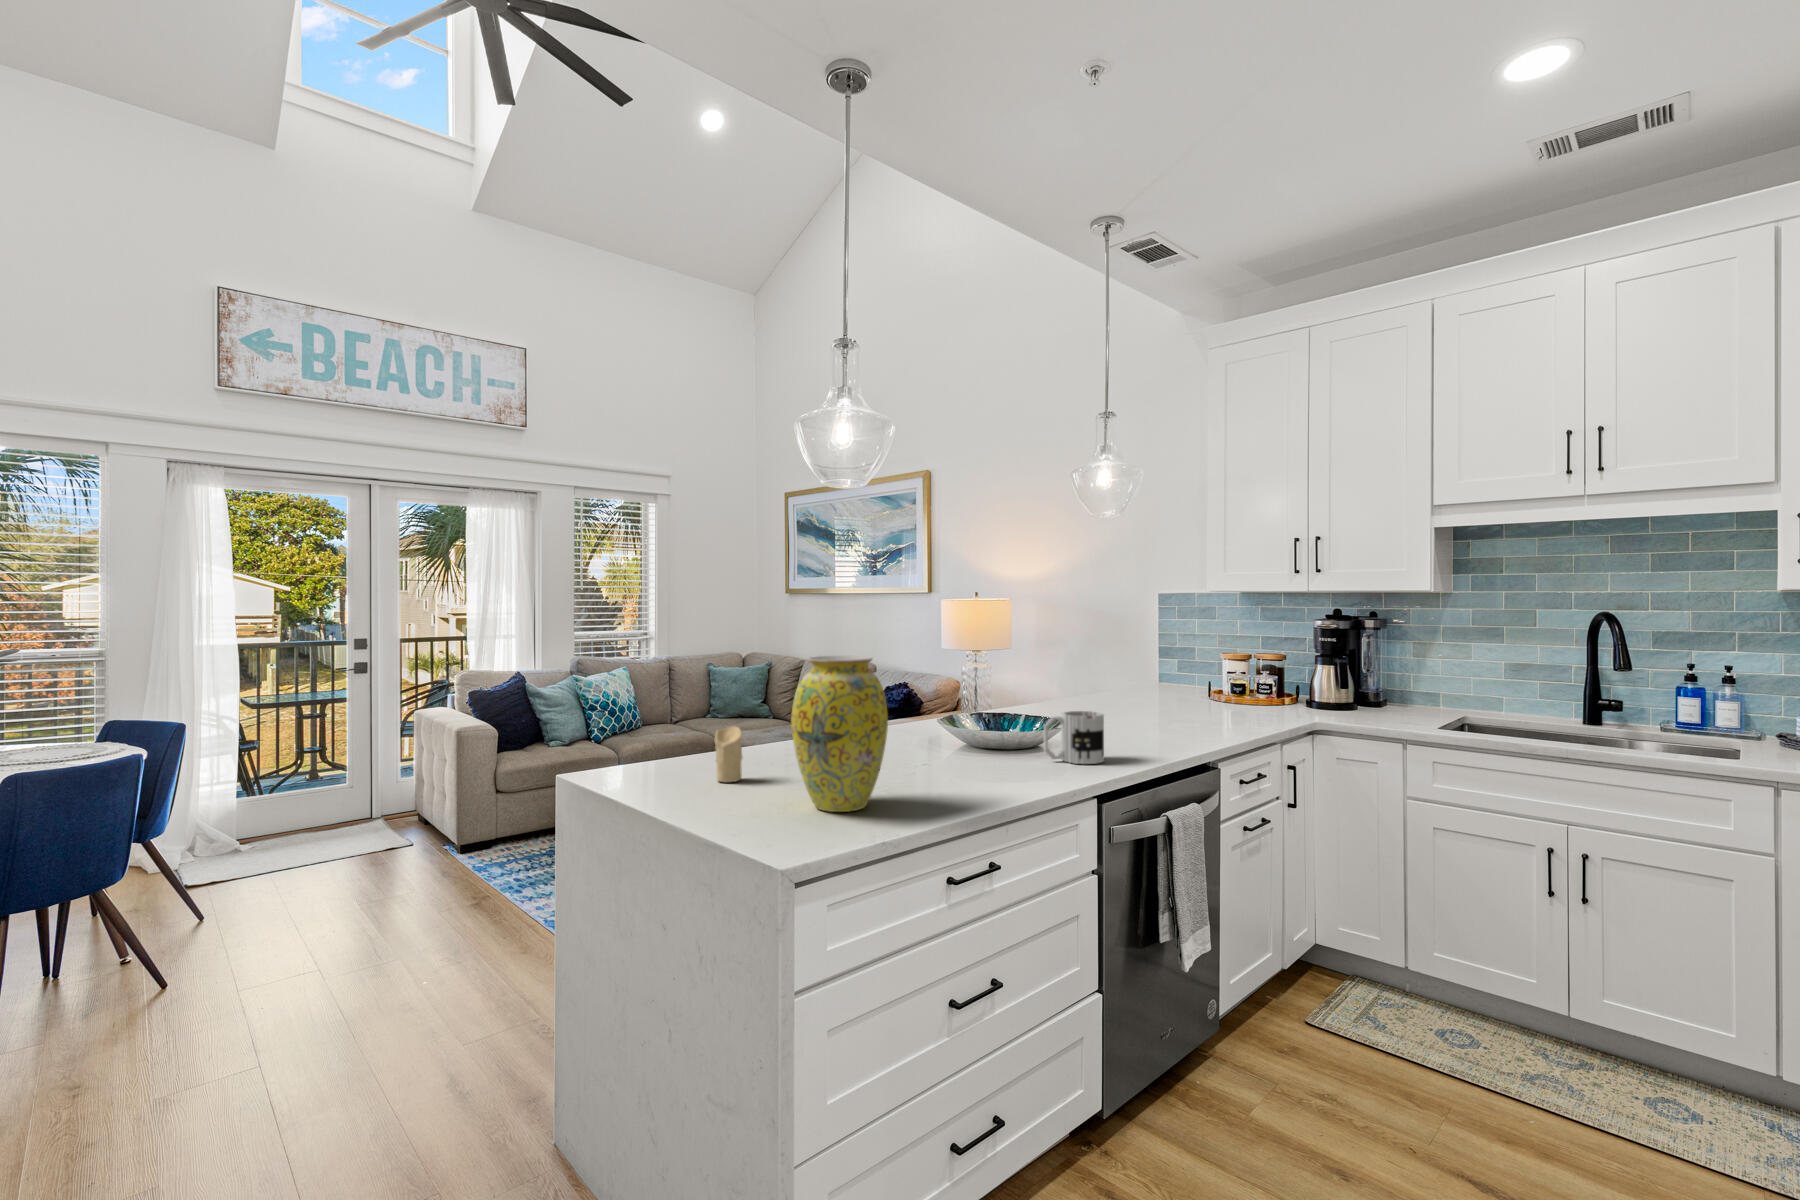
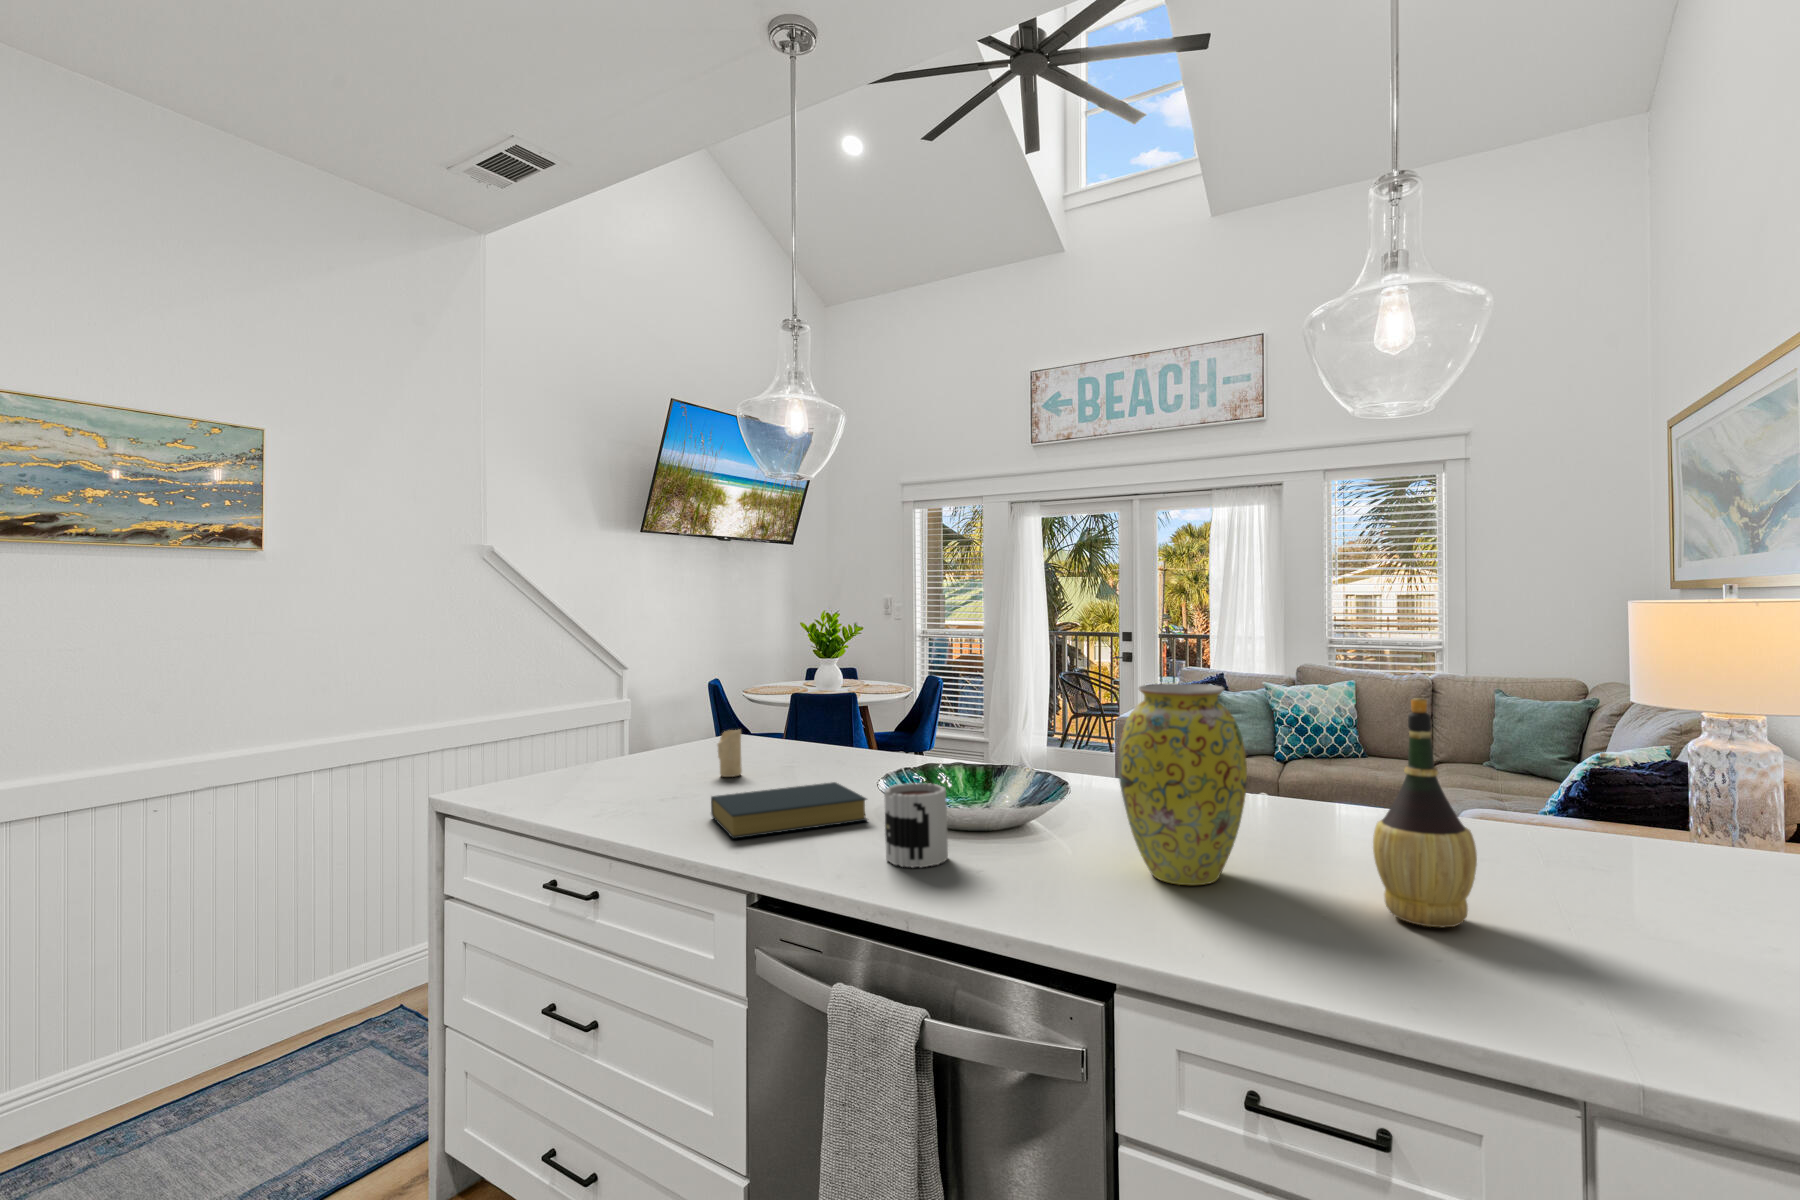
wine bottle: none [1185,634,1225,727] -> present [1373,698,1477,927]
vase: present [791,655,888,812] -> present [1119,683,1247,885]
hardback book: none [899,743,1004,788] -> present [711,782,867,839]

